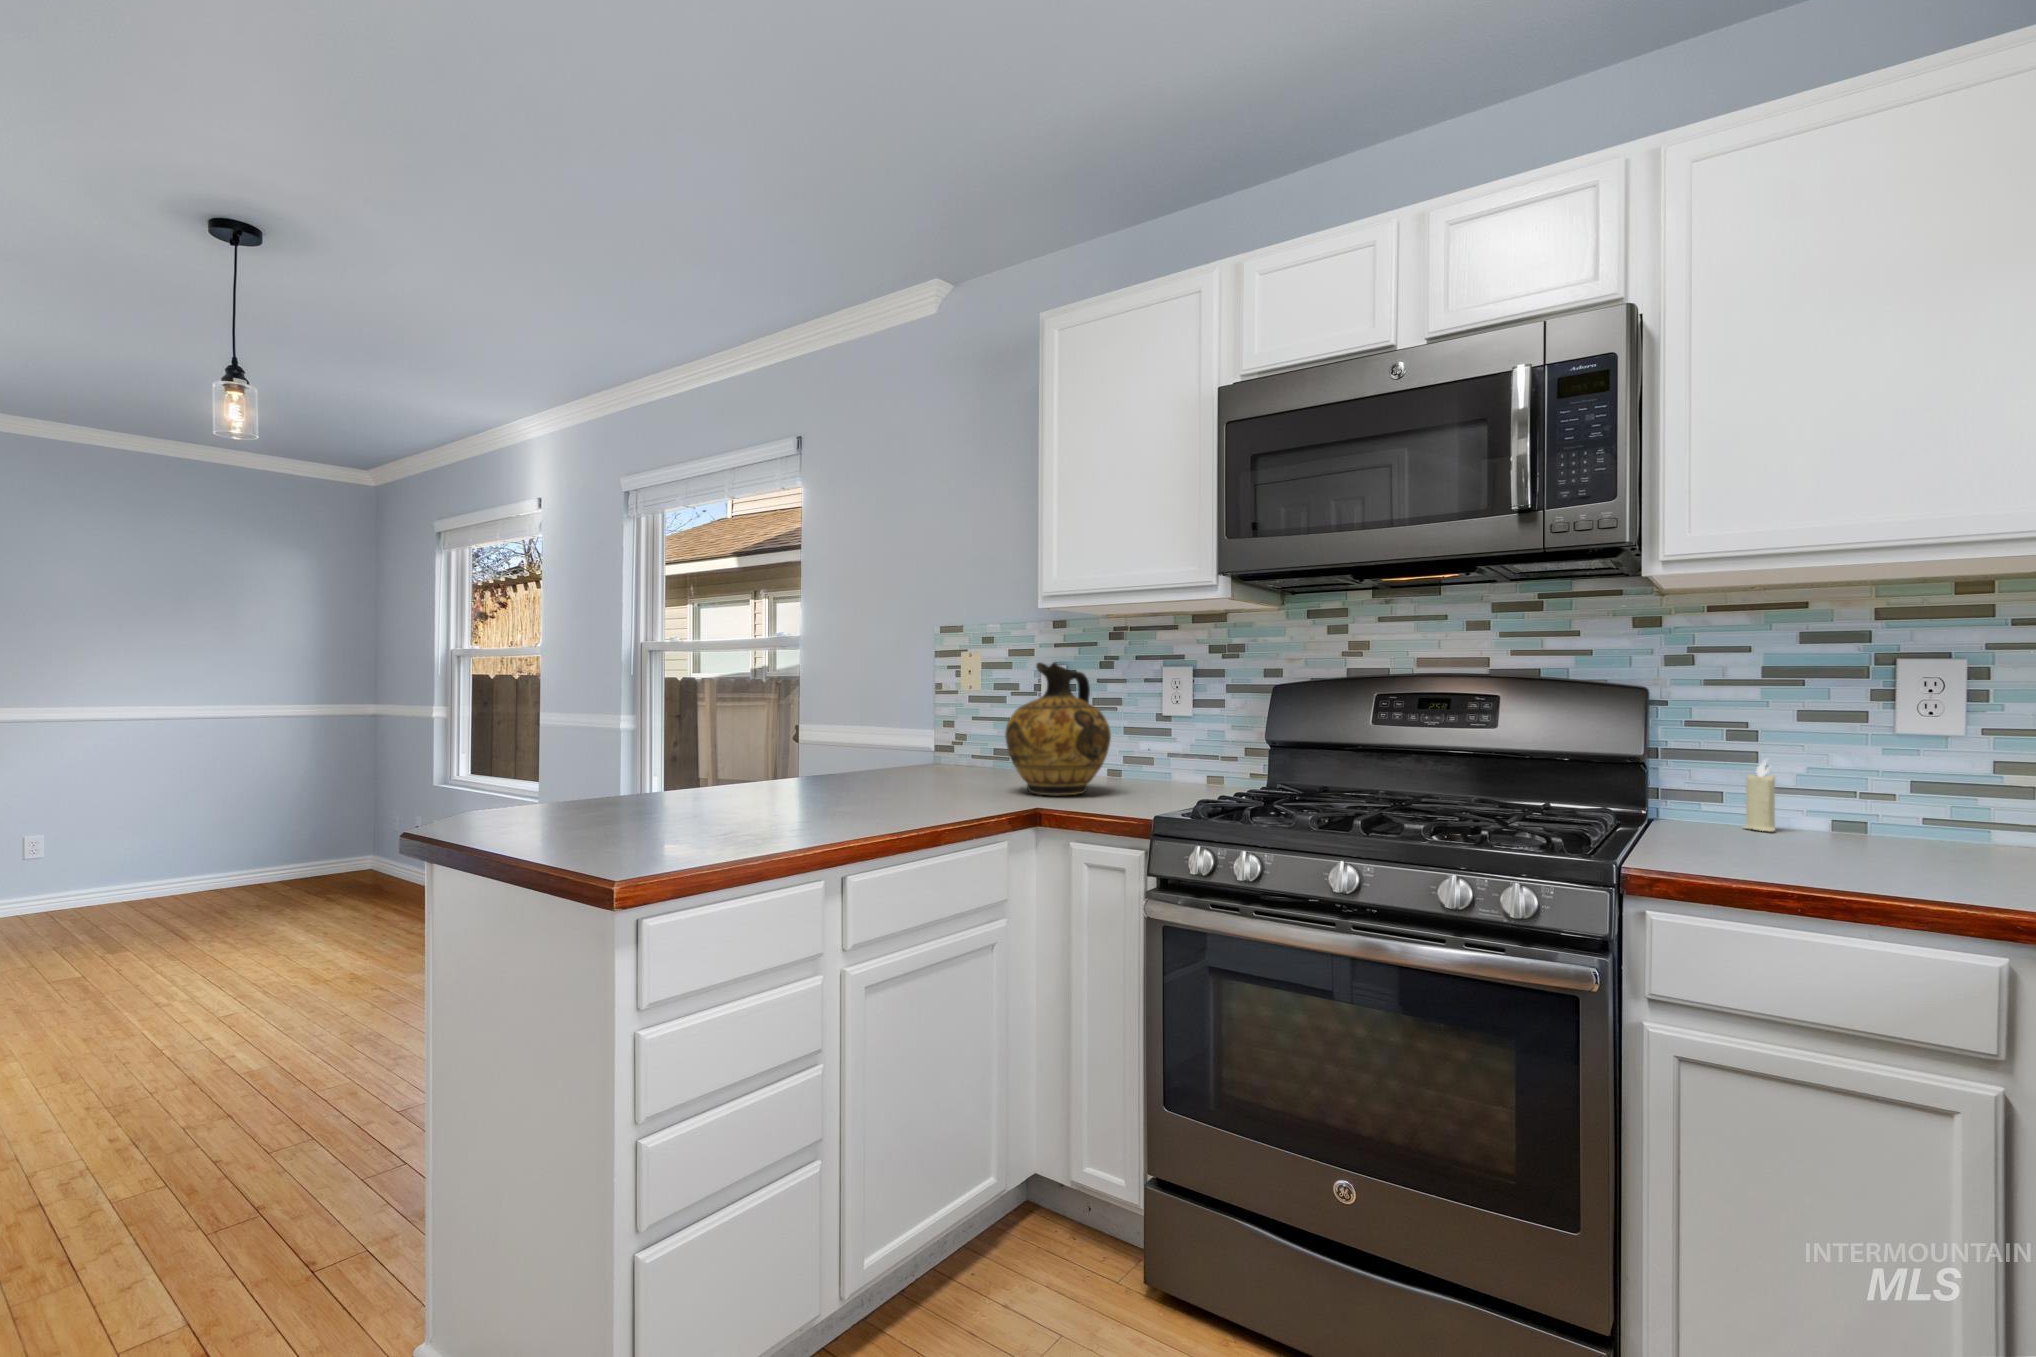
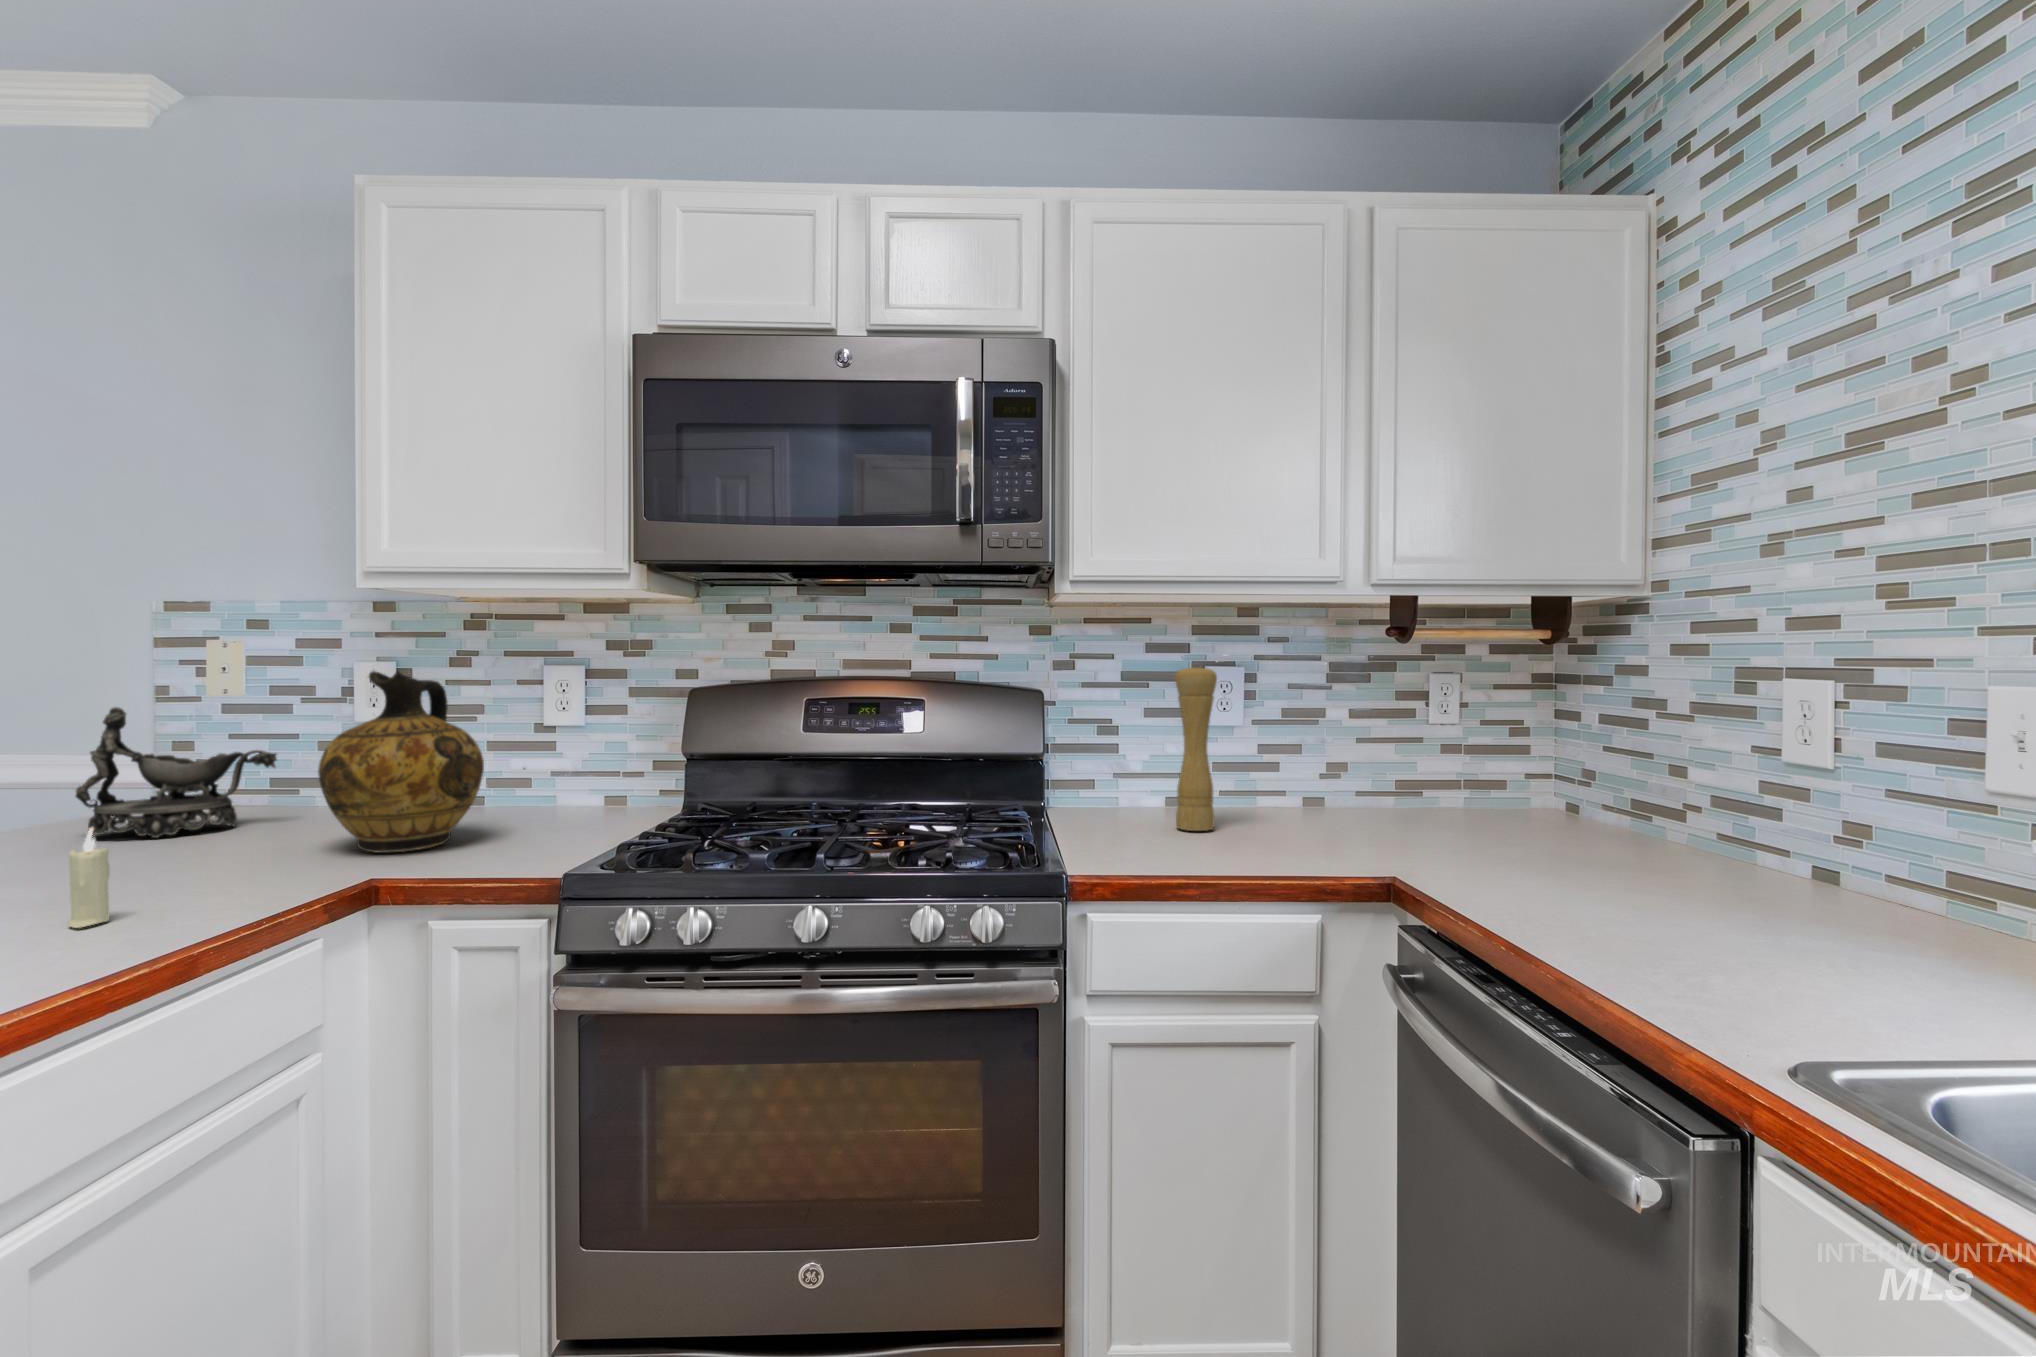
pepper mill: none [1832,647,1901,852] -> present [1175,665,1217,831]
decorative bowl: none [888,691,992,777] -> present [76,707,277,838]
candle: present [1743,760,1775,831] -> present [68,828,110,928]

